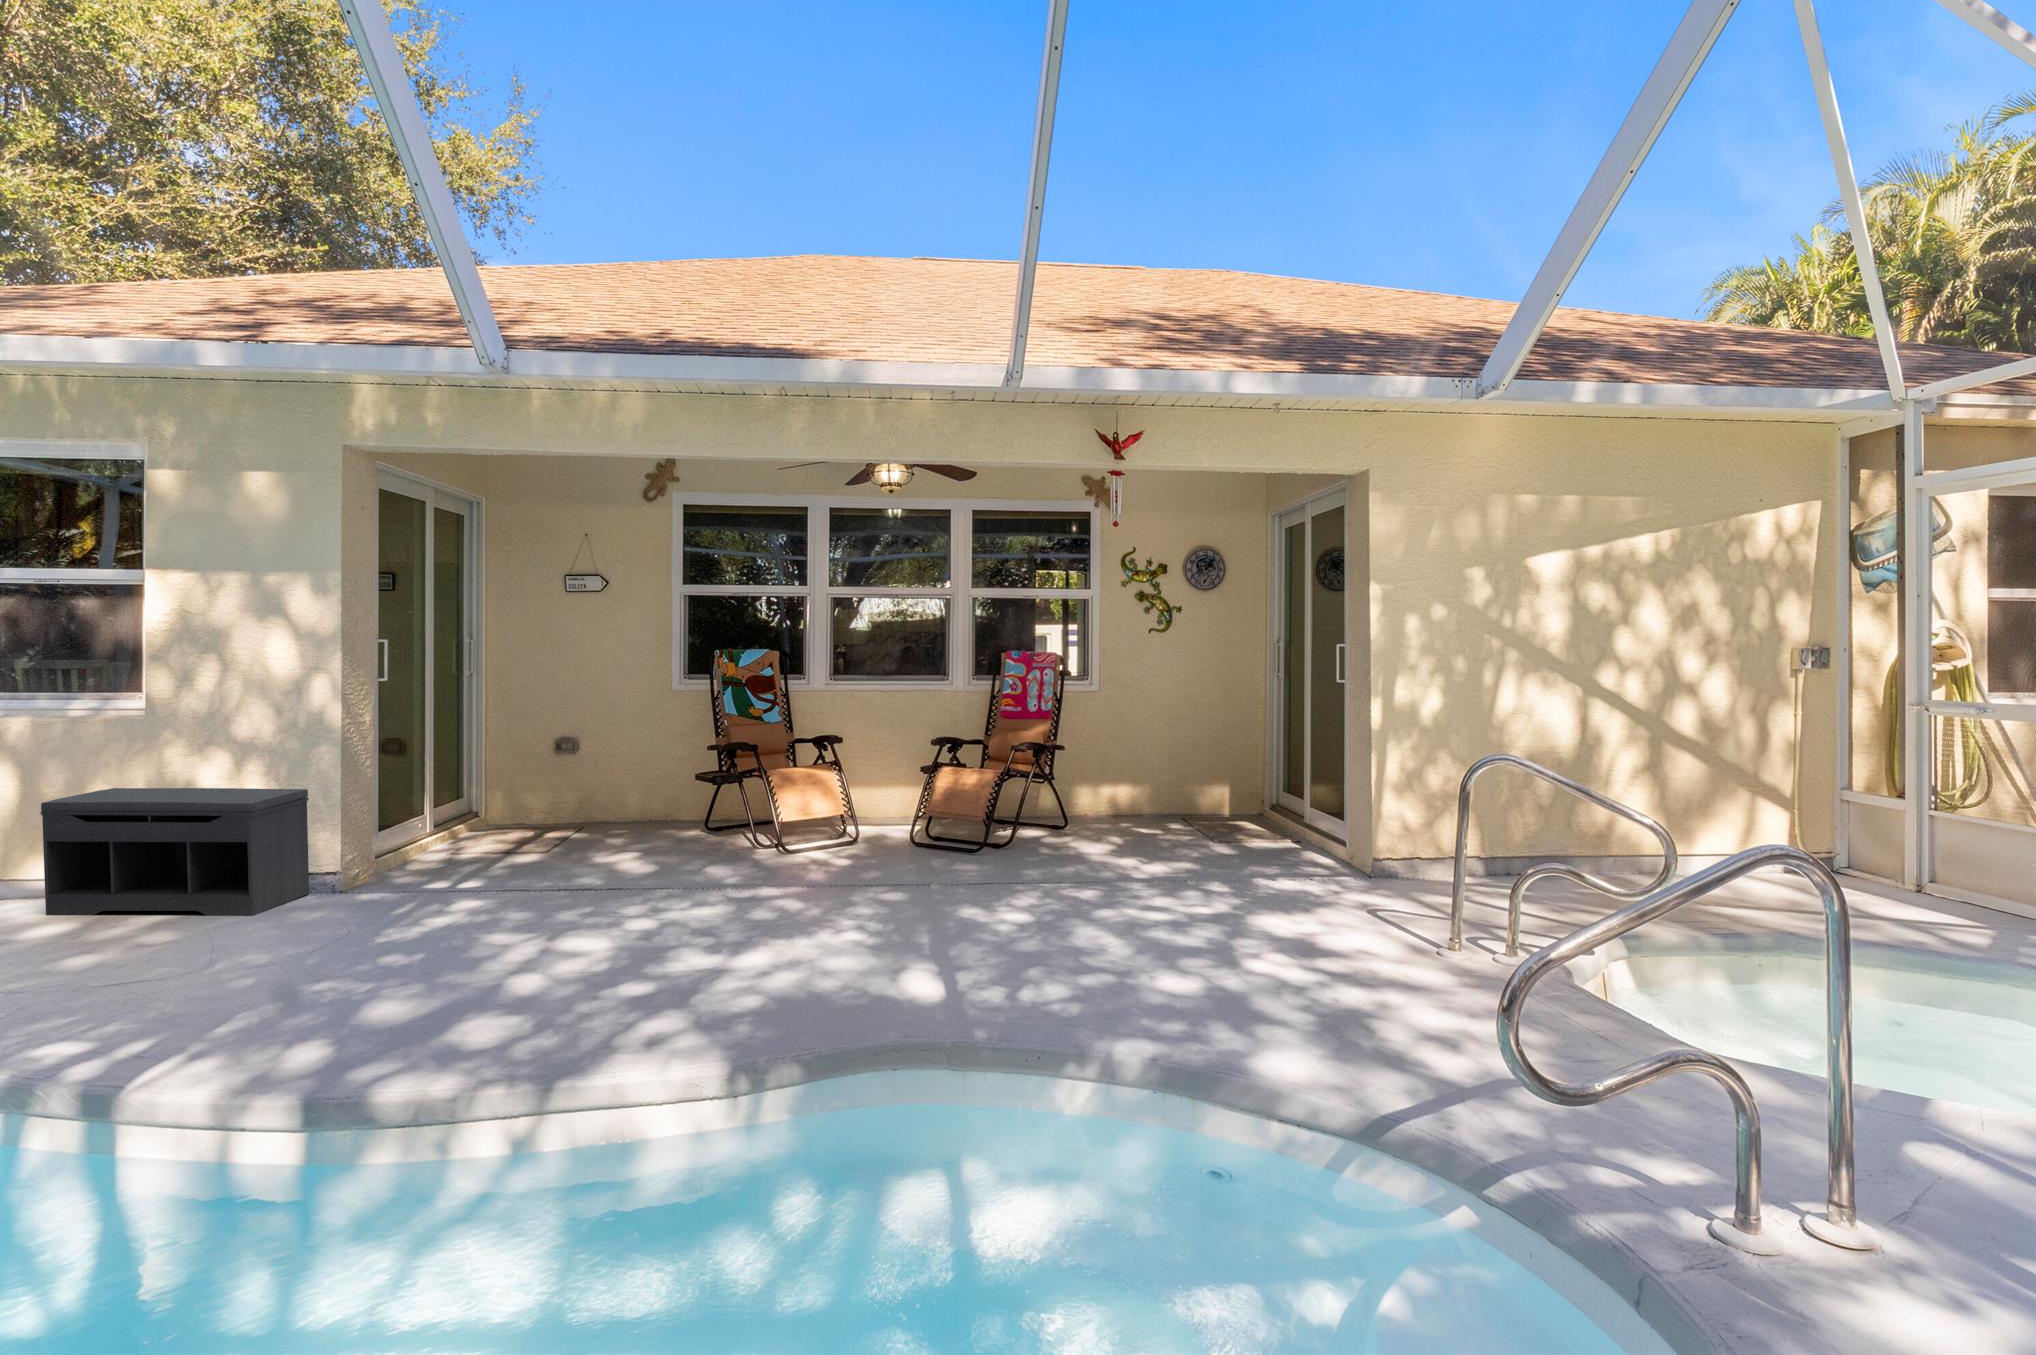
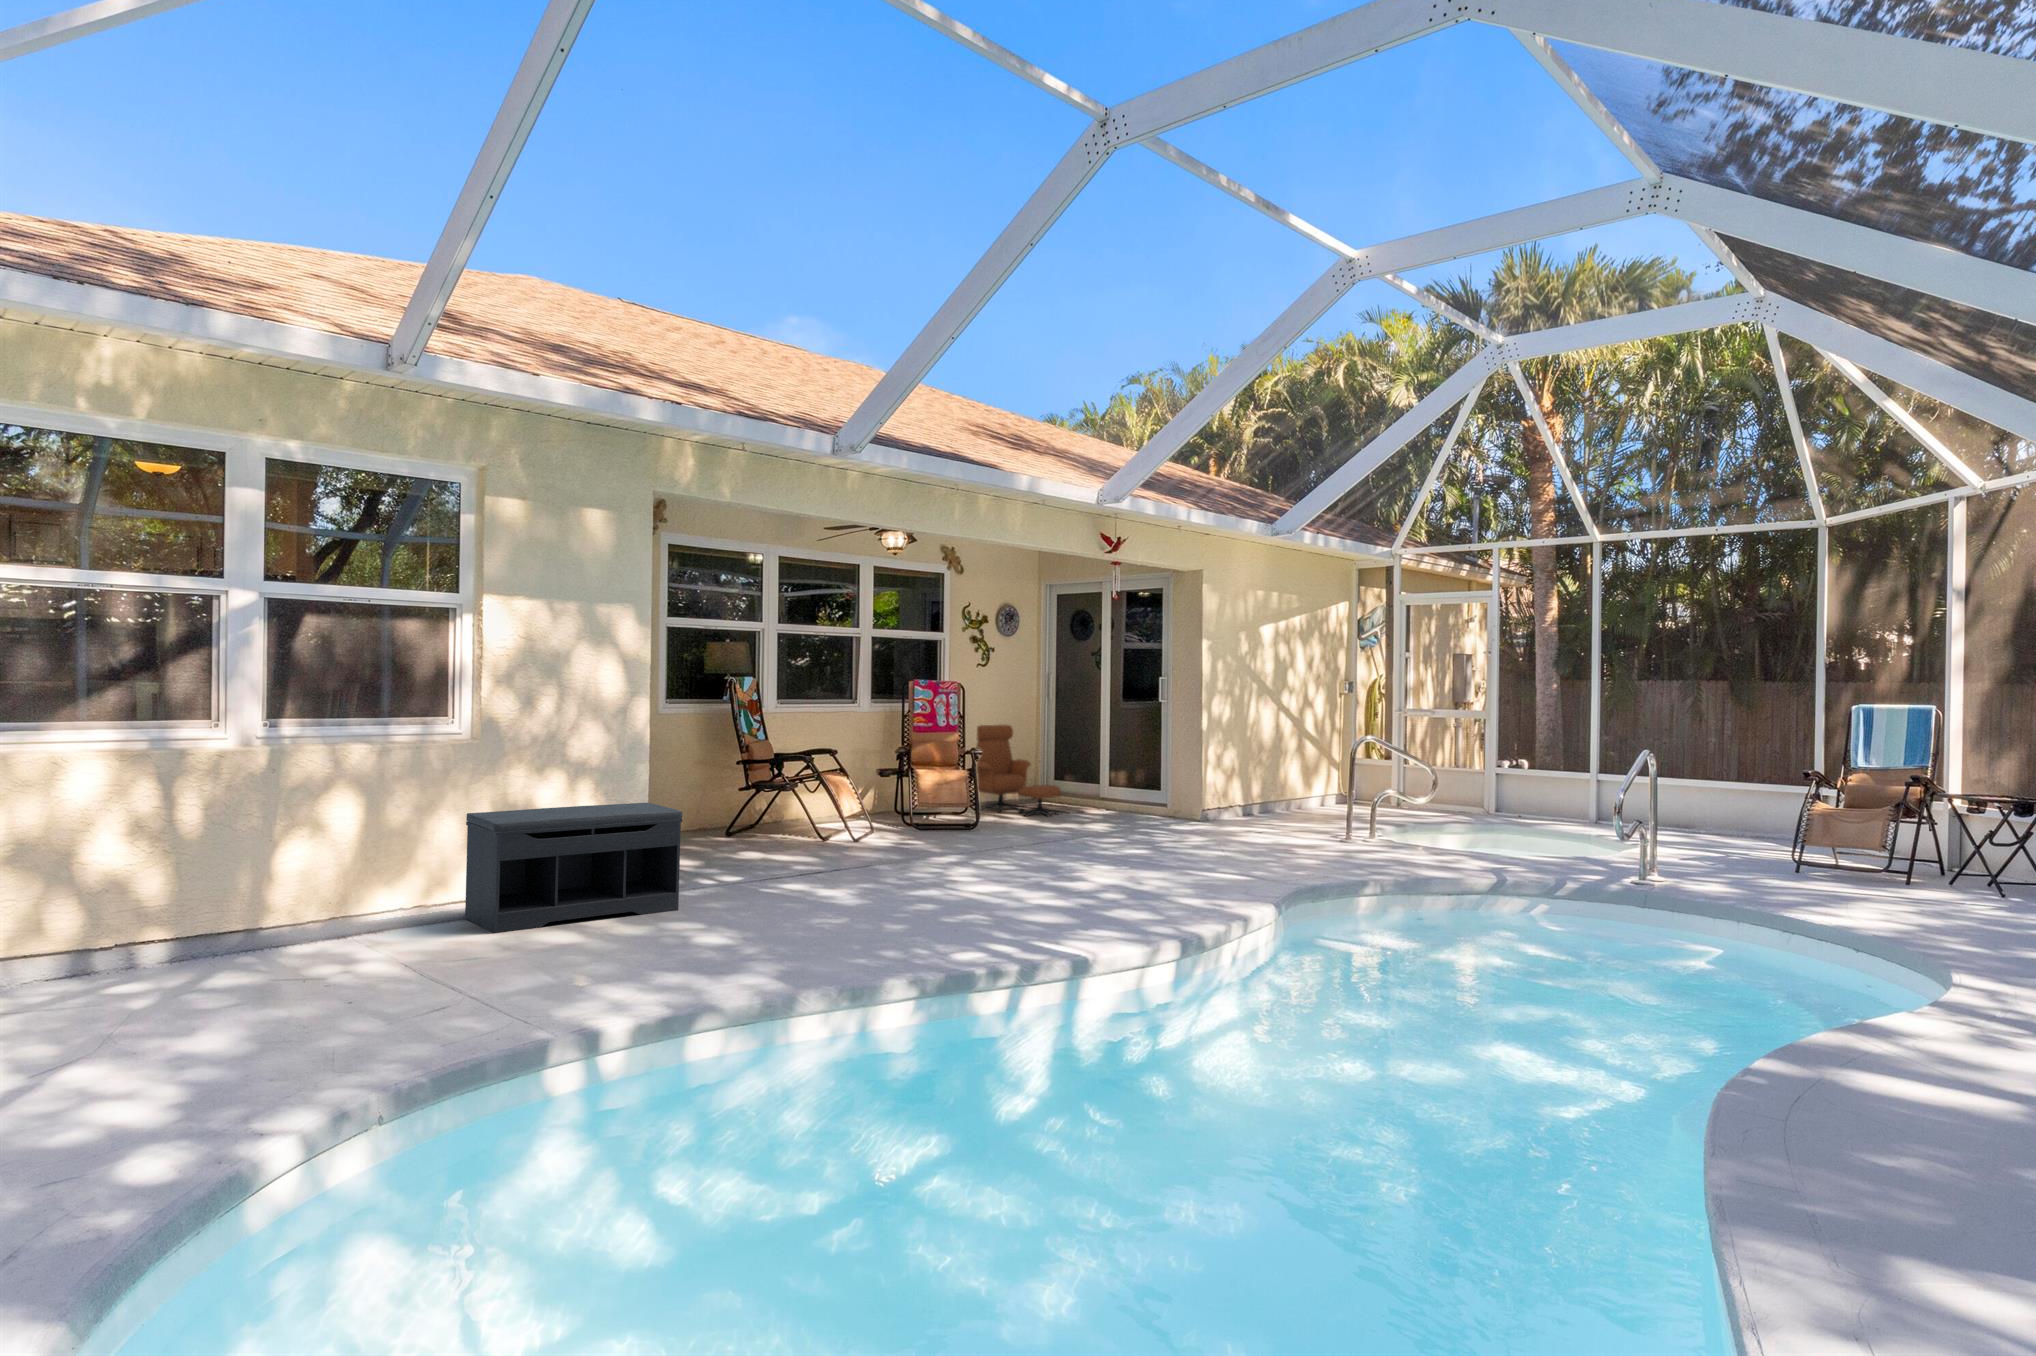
lounge chair: none [1118,710,1216,844] -> present [976,725,1061,817]

